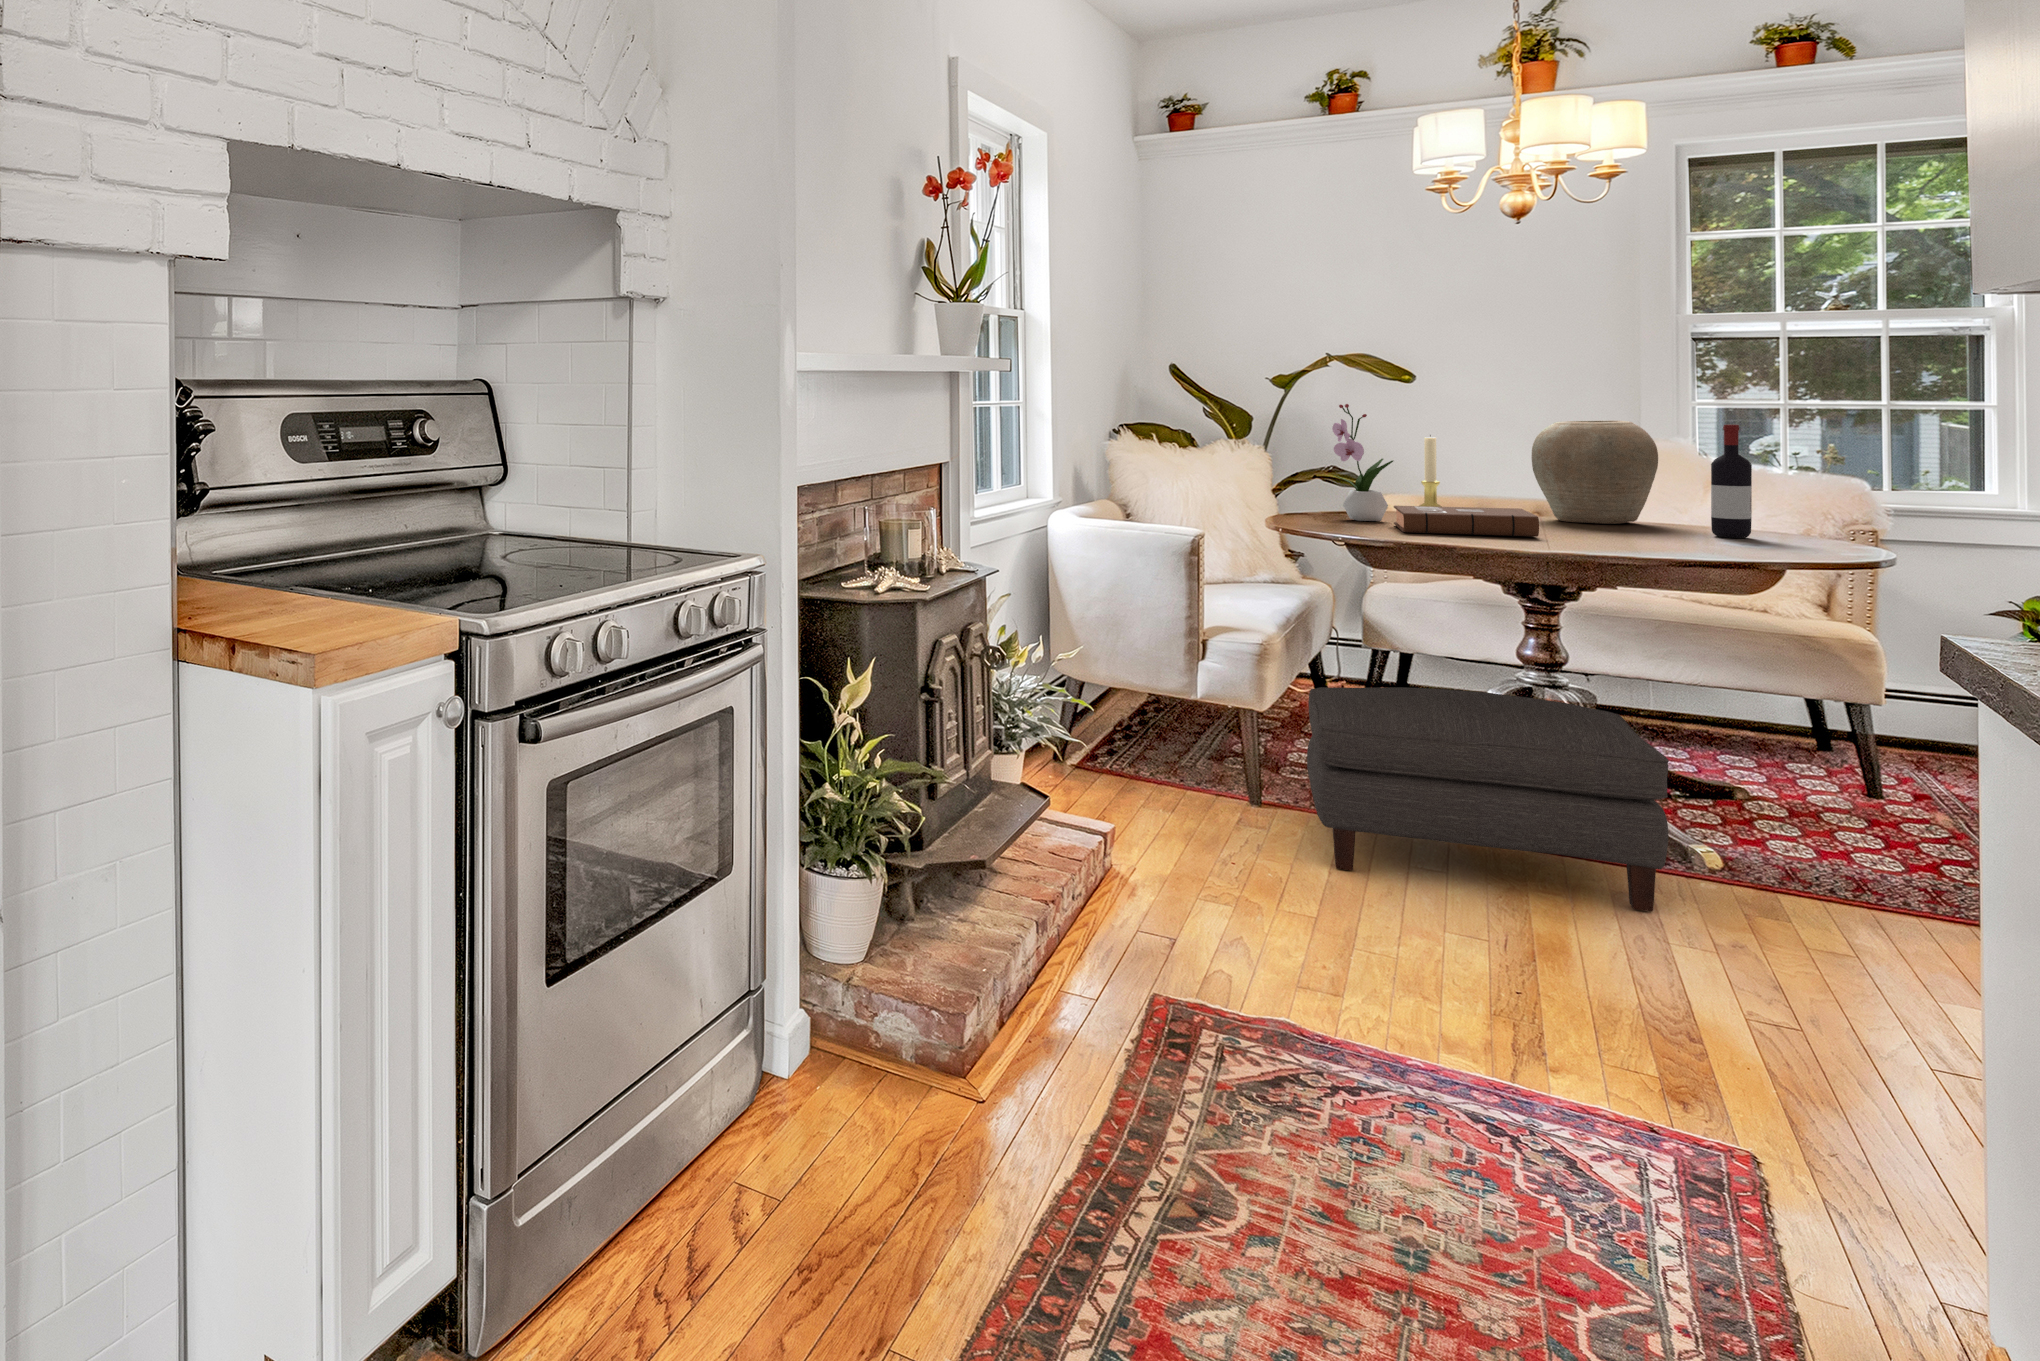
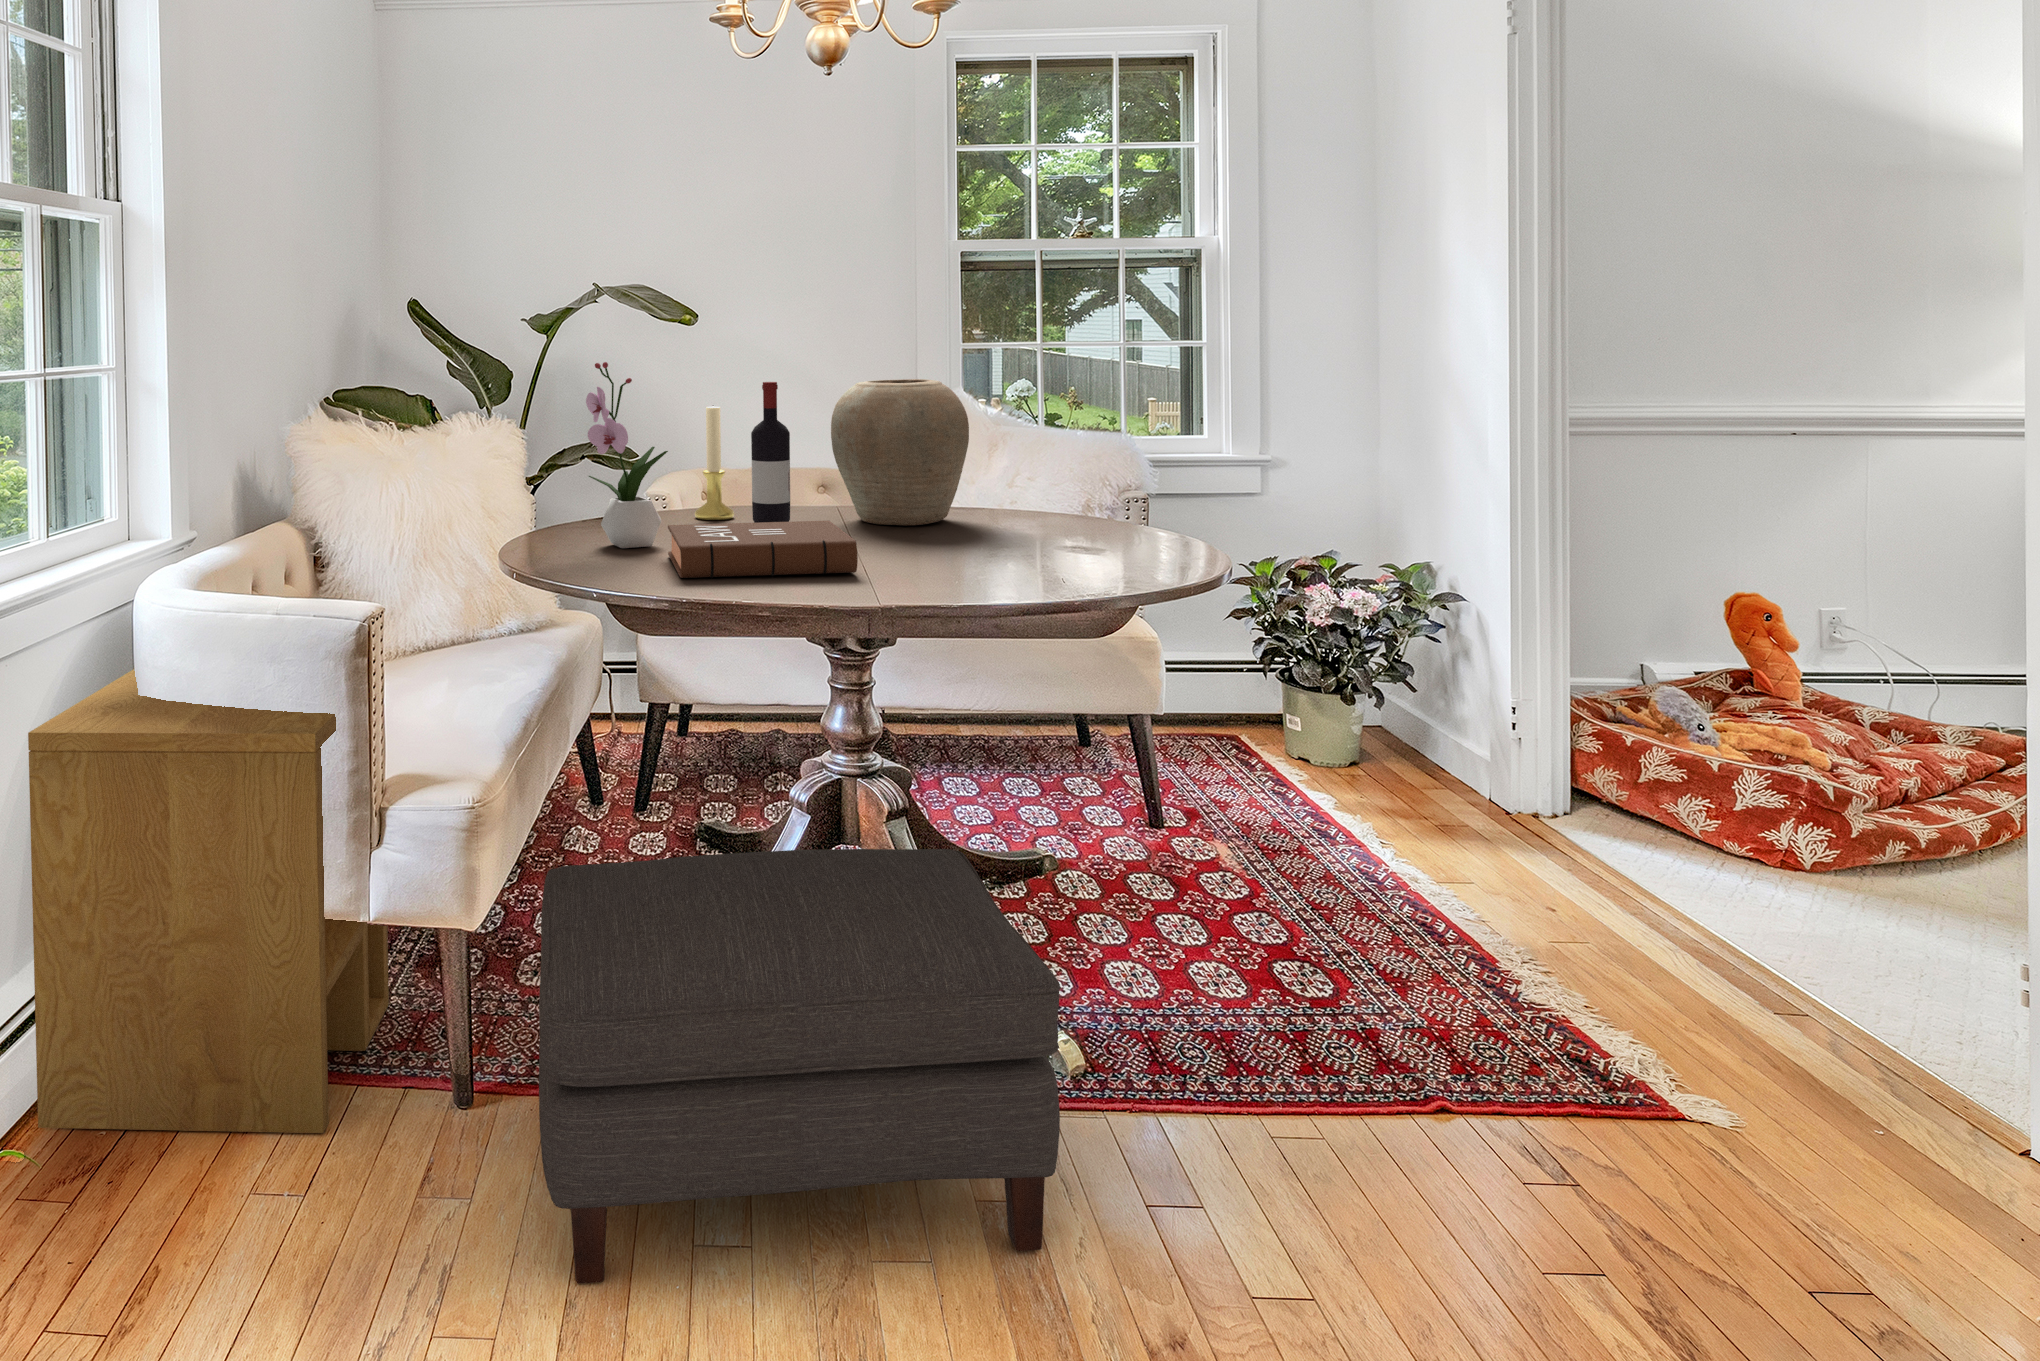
wine bottle: present [1711,425,1752,538] -> present [751,382,790,523]
side table: none [1013,566,1198,804] -> present [28,669,389,1133]

